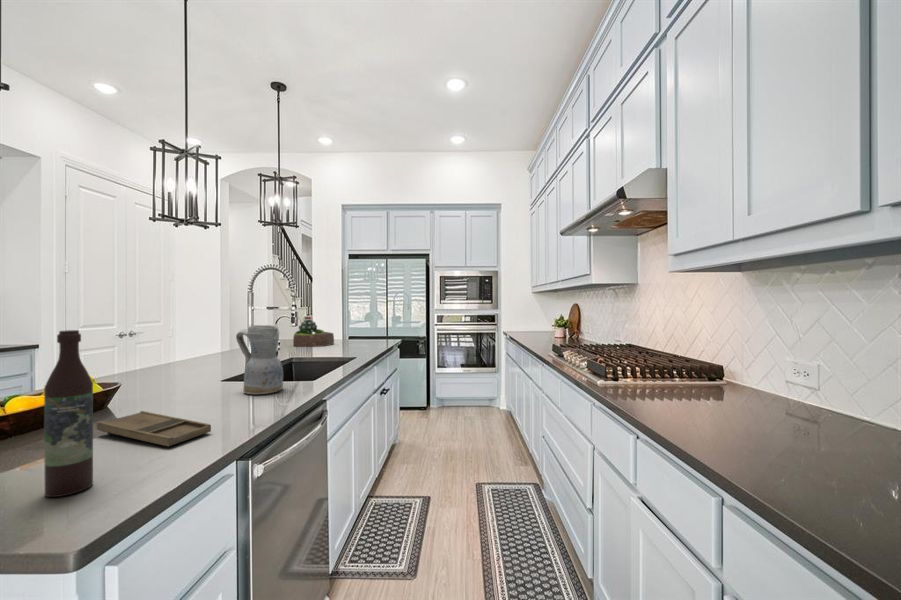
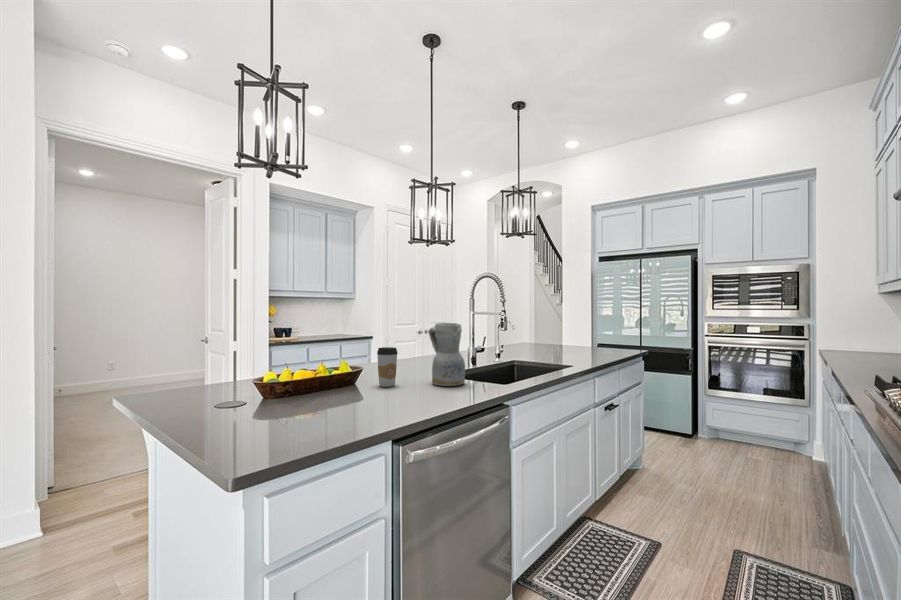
succulent plant: present [293,317,334,347] -> none [528,321,568,351]
wine bottle: present [44,330,93,497] -> none [241,316,270,434]
coffee cup: none [174,358,203,406] -> present [377,347,398,387]
tray: present [97,411,211,446] -> none [312,385,370,415]

